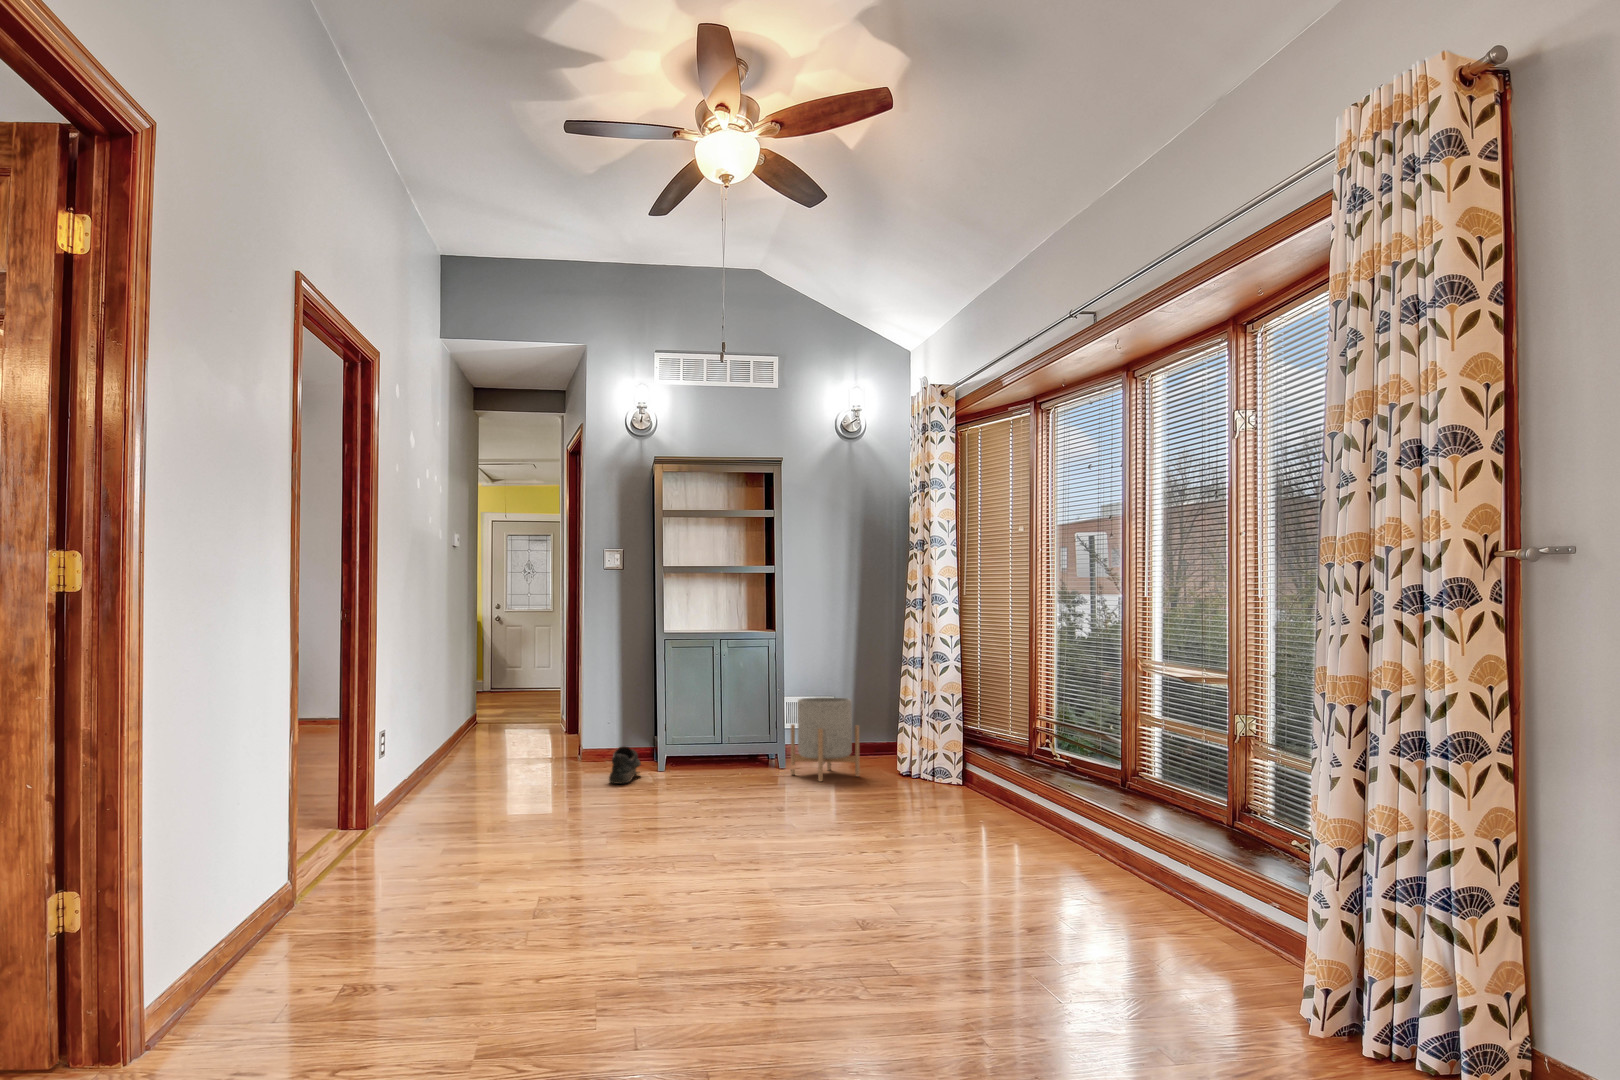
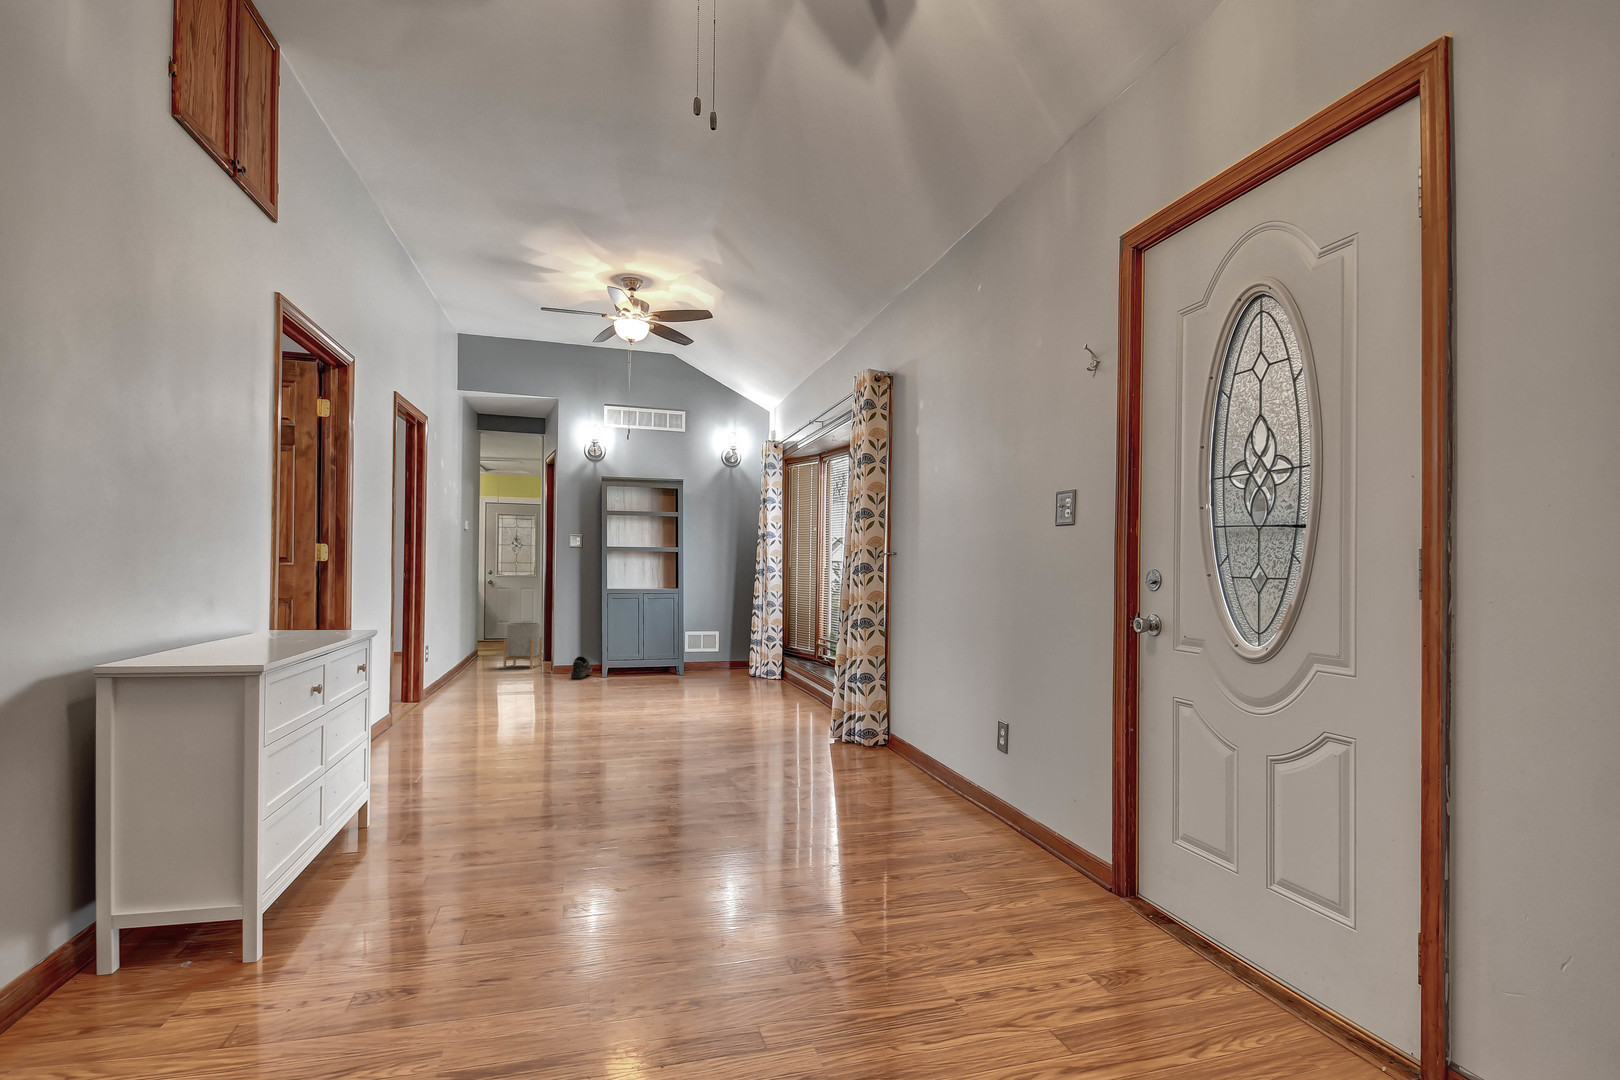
planter: present [791,697,860,781] -> present [503,622,542,669]

